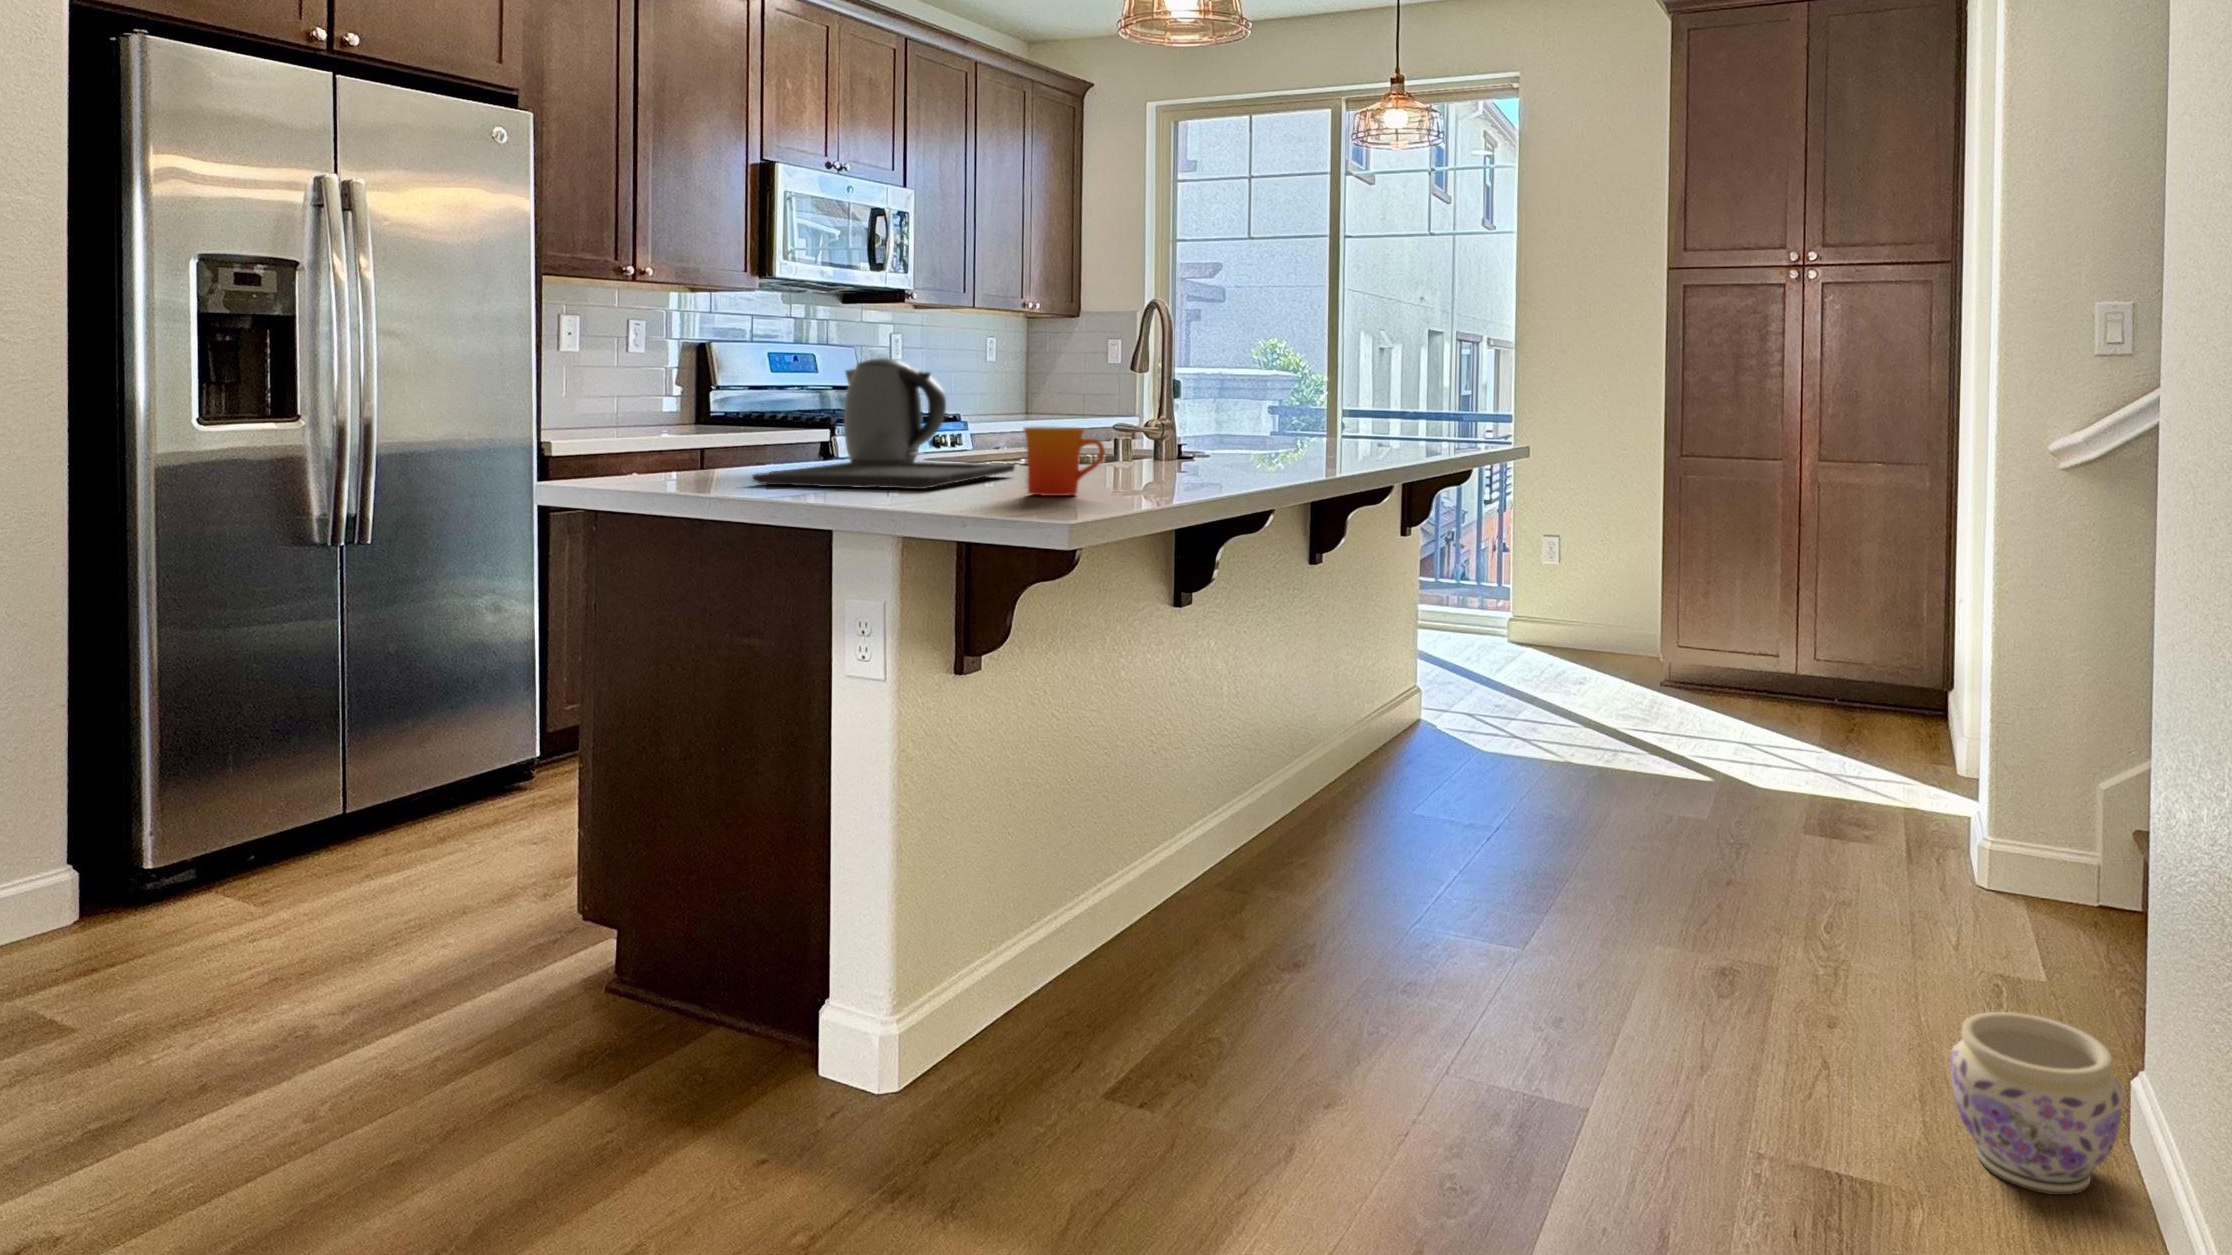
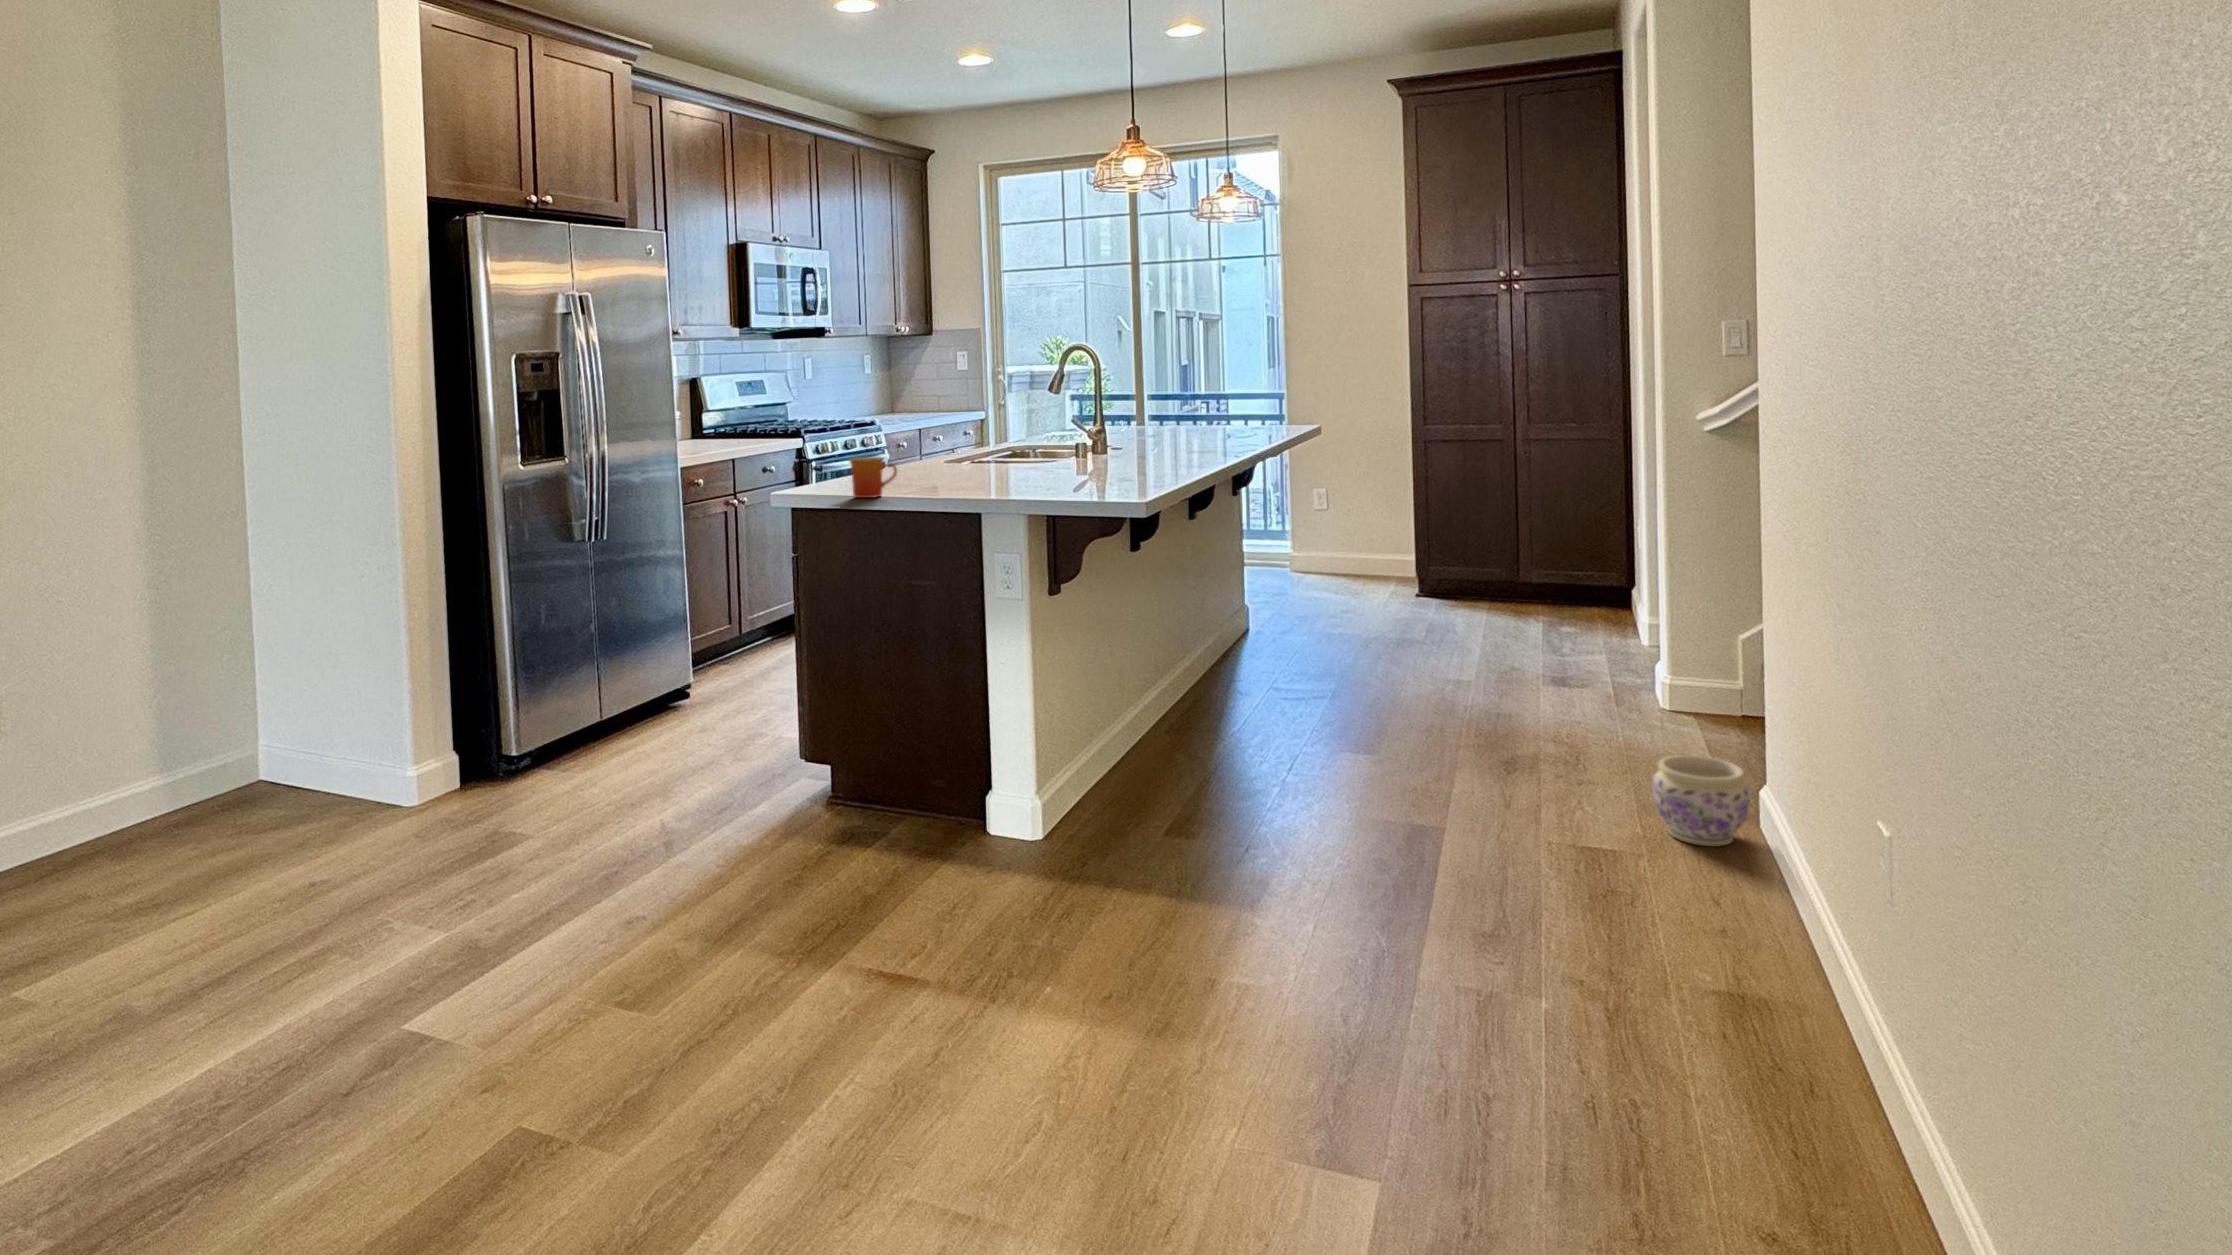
kettle: present [844,358,946,462] -> none [911,402,981,474]
mug: present [1023,427,1105,496] -> present [849,456,897,498]
tray: present [752,461,1015,489] -> none [911,468,1047,491]

